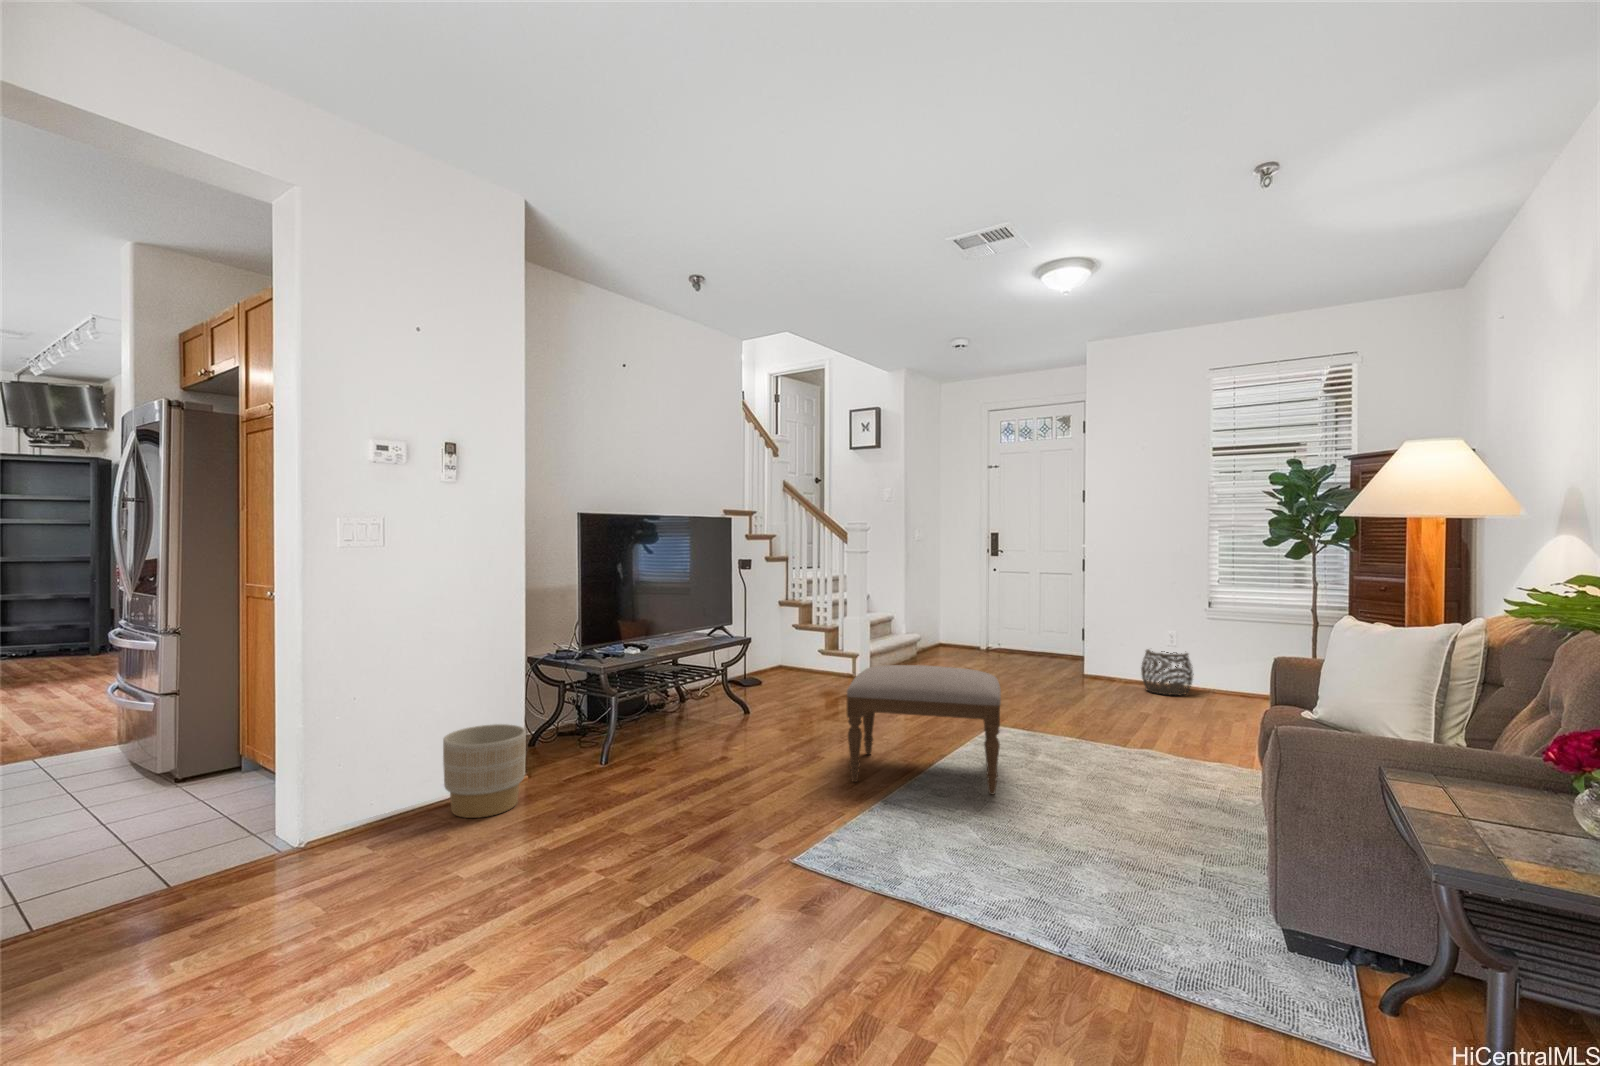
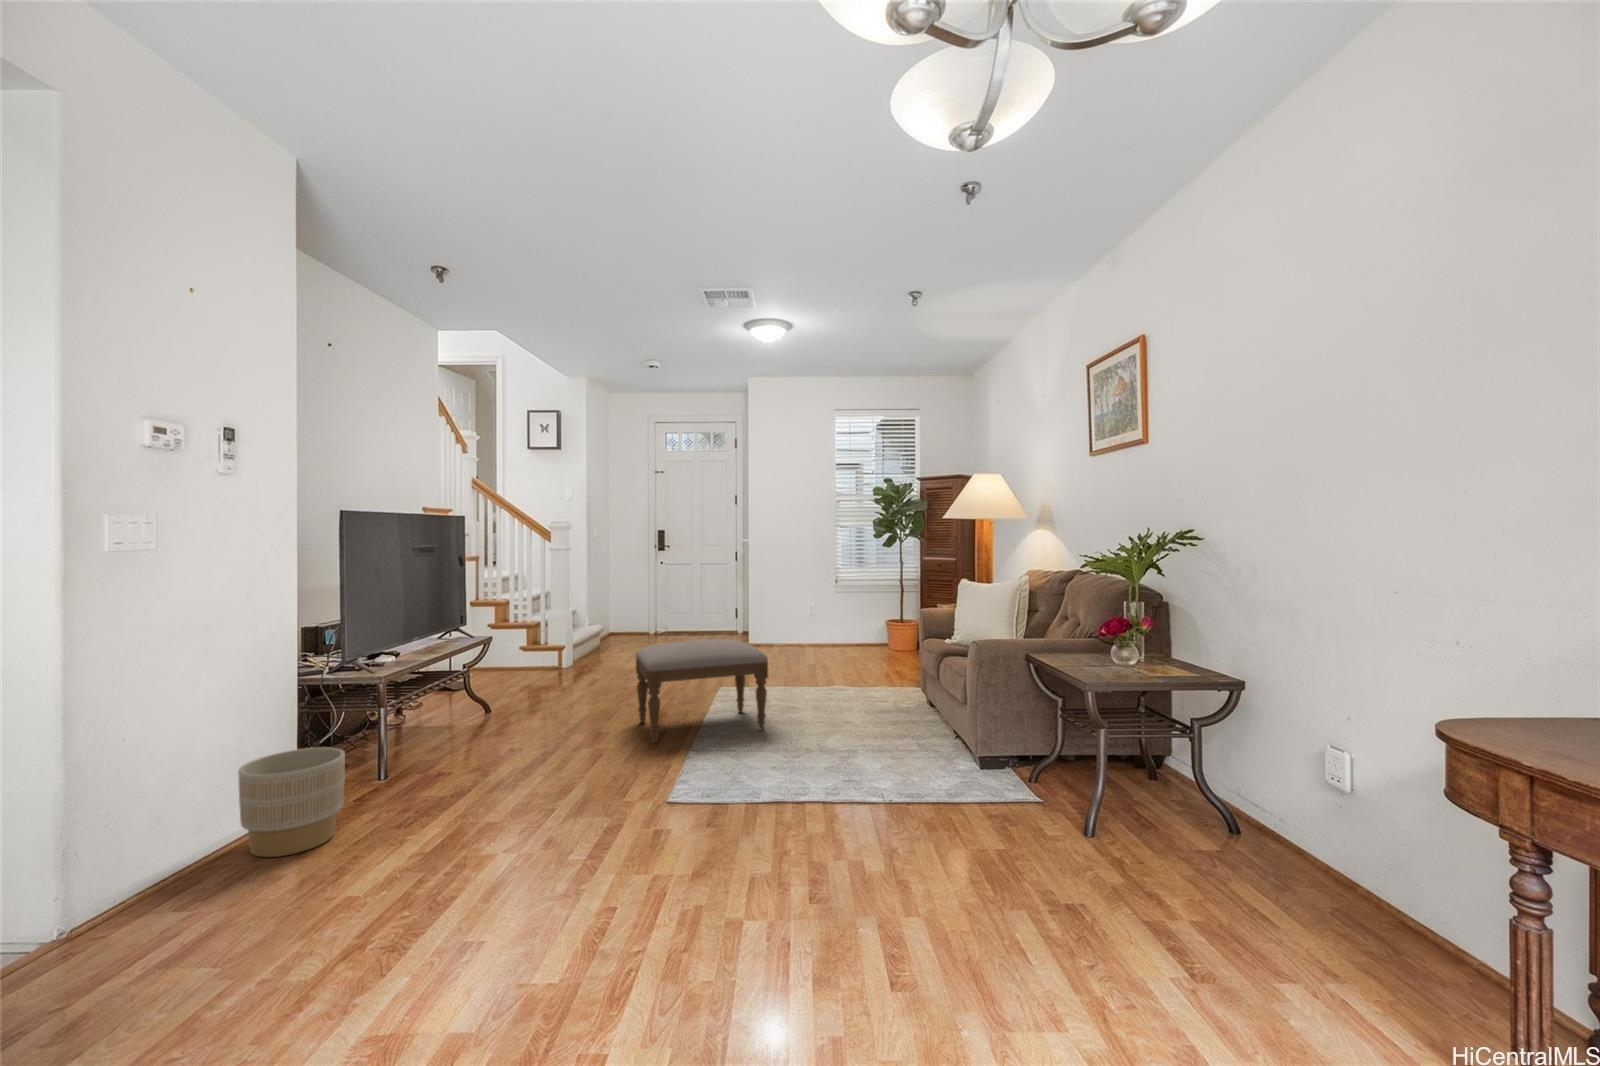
woven basket: present [1141,649,1194,695] -> none [789,617,825,651]

